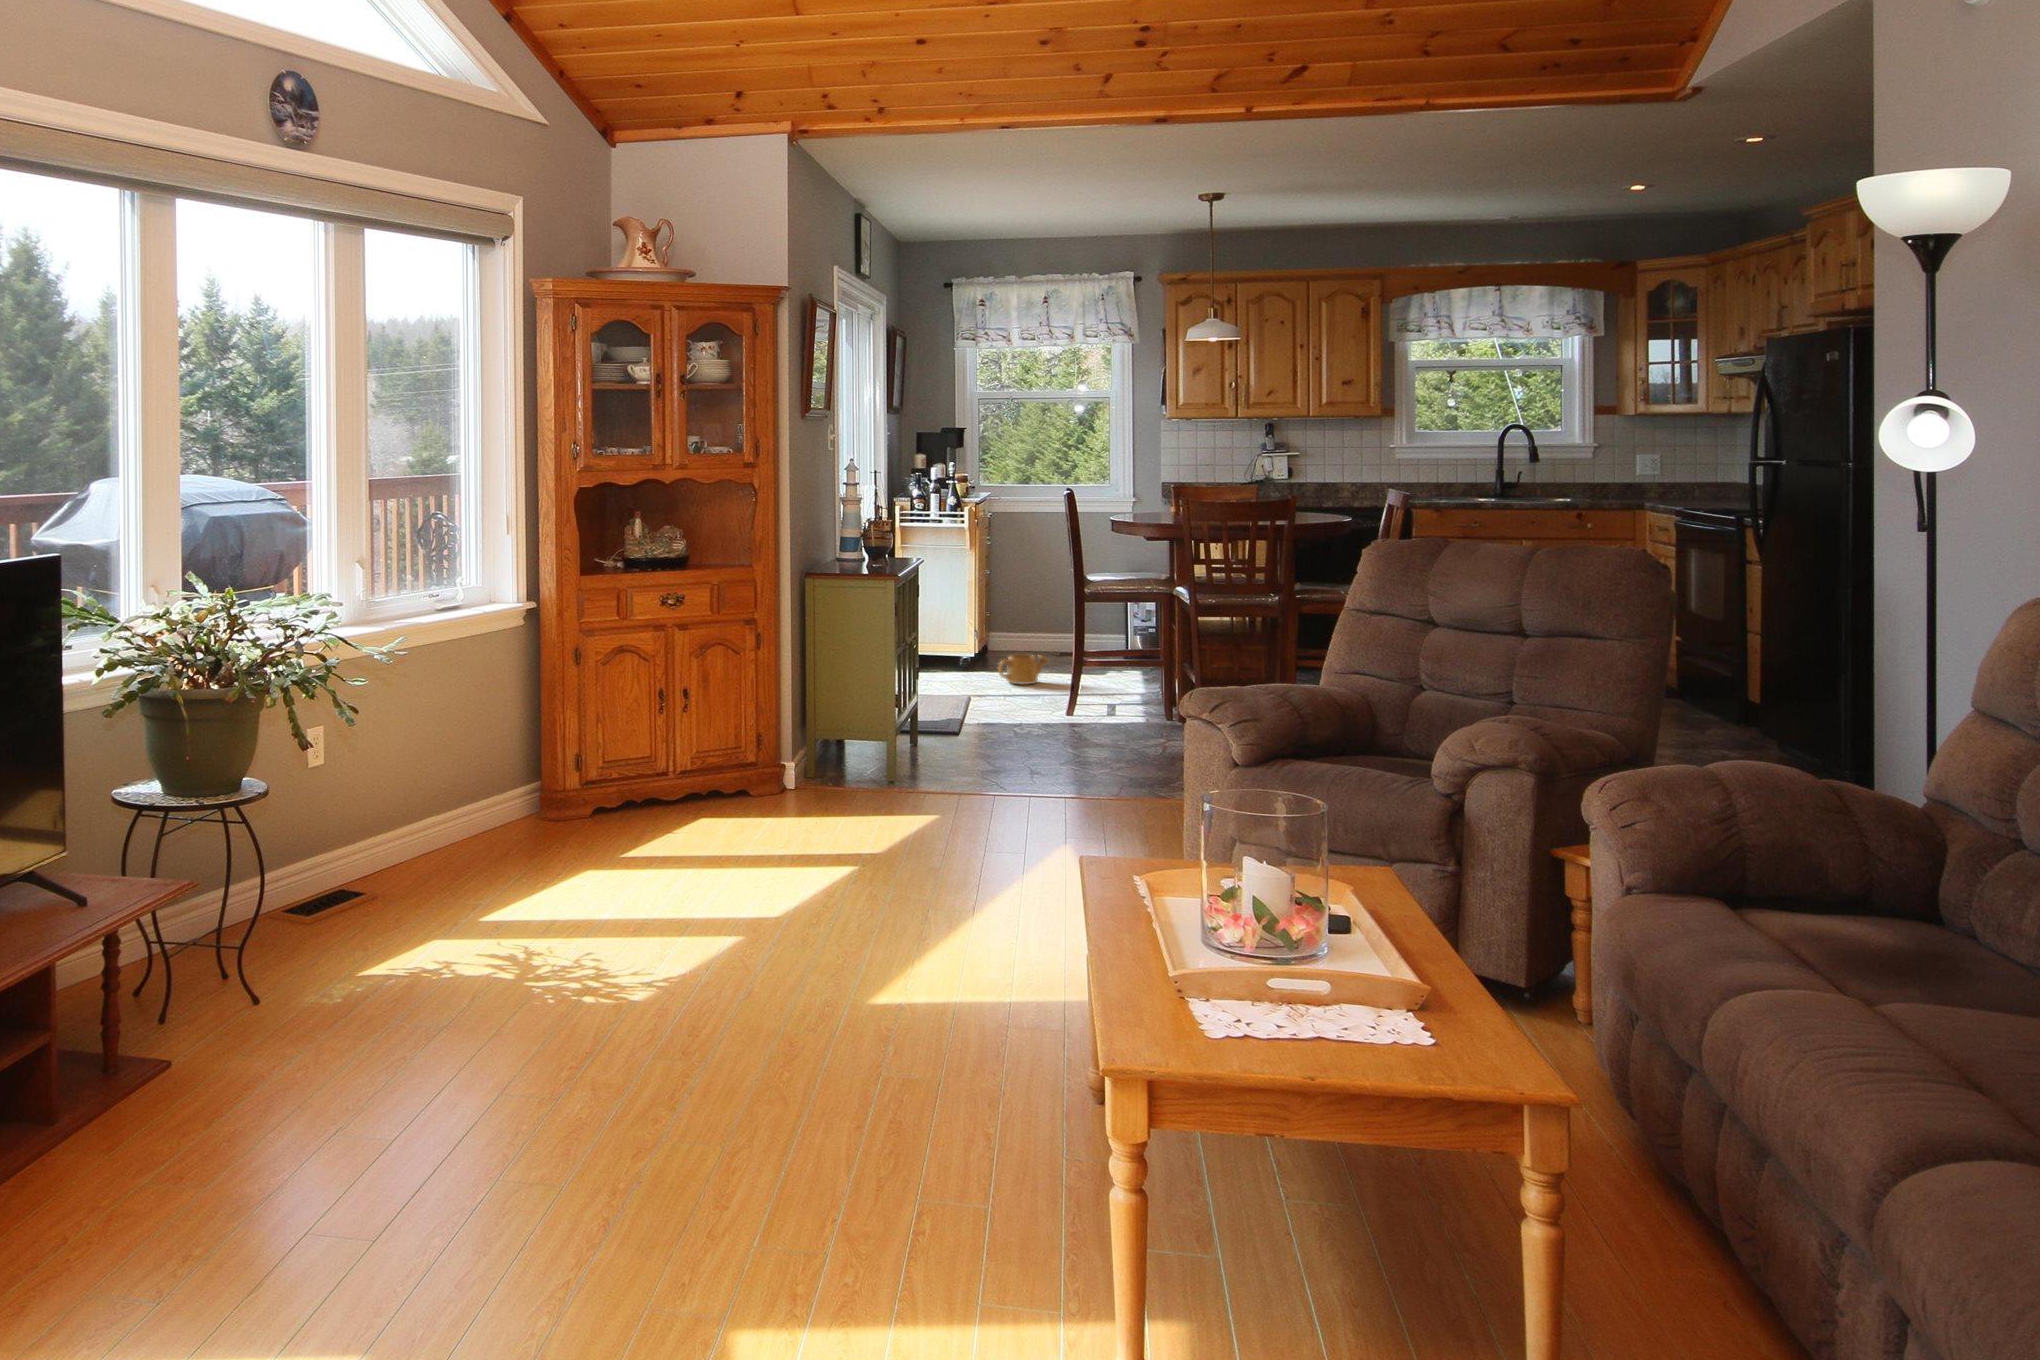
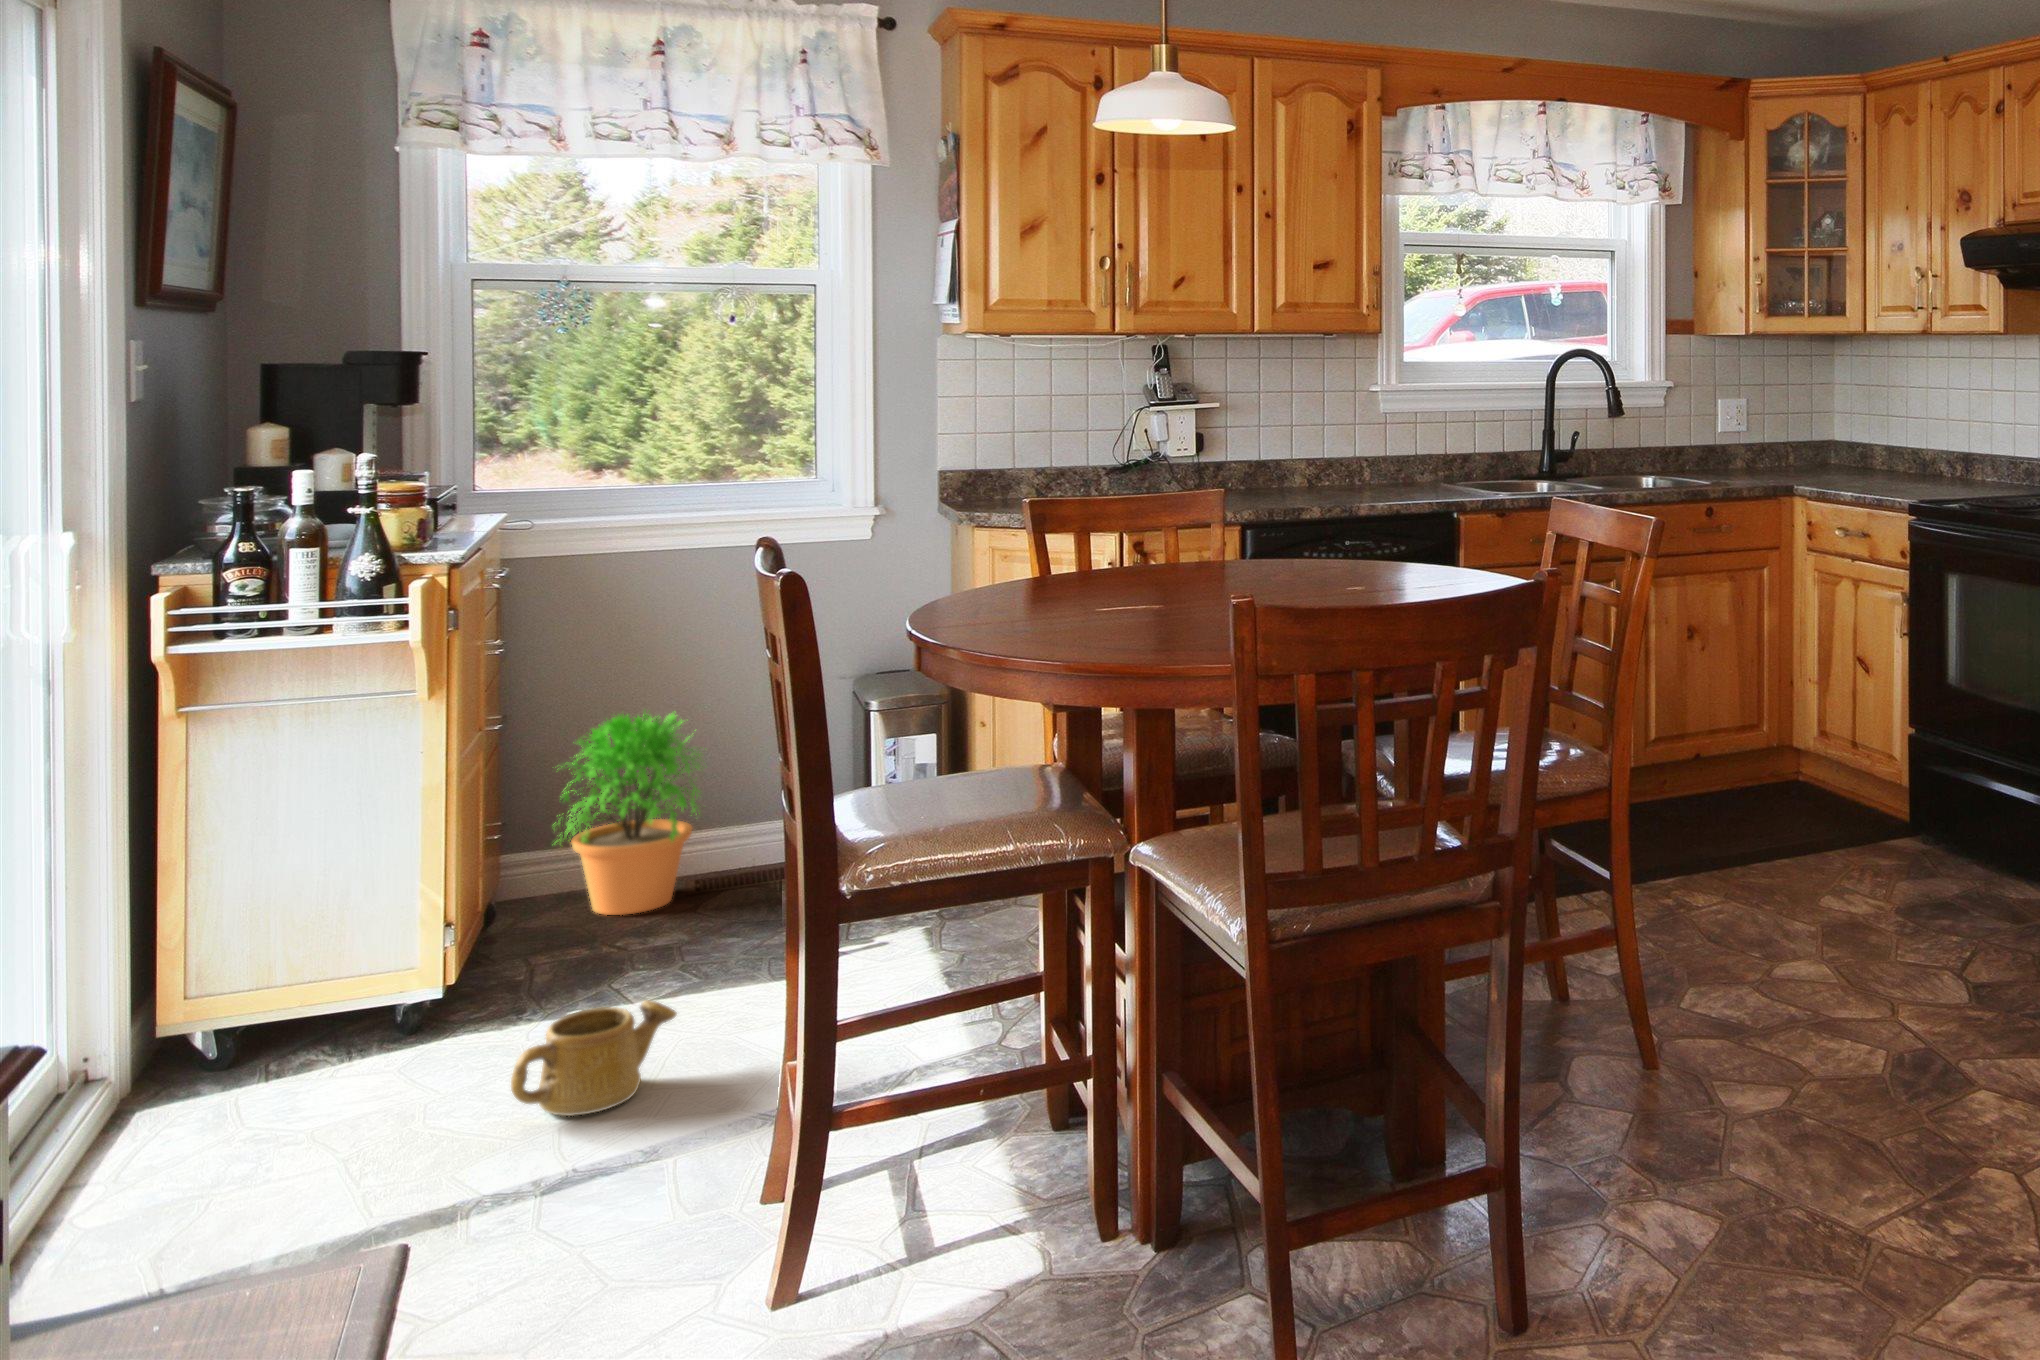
potted plant: none [1009,571,1067,652] -> present [559,714,706,915]

